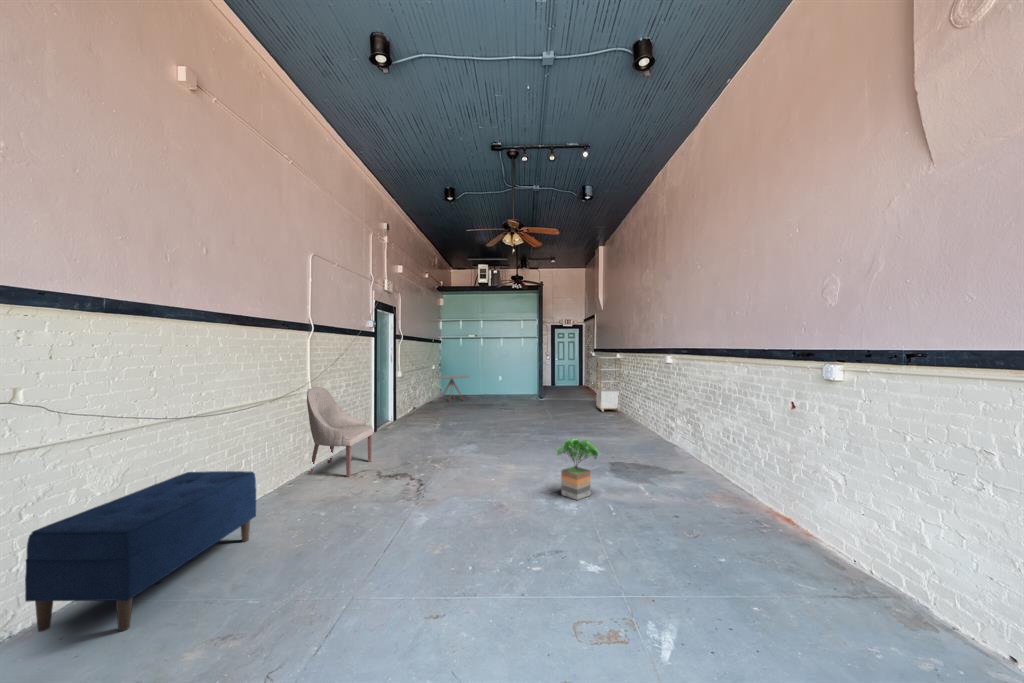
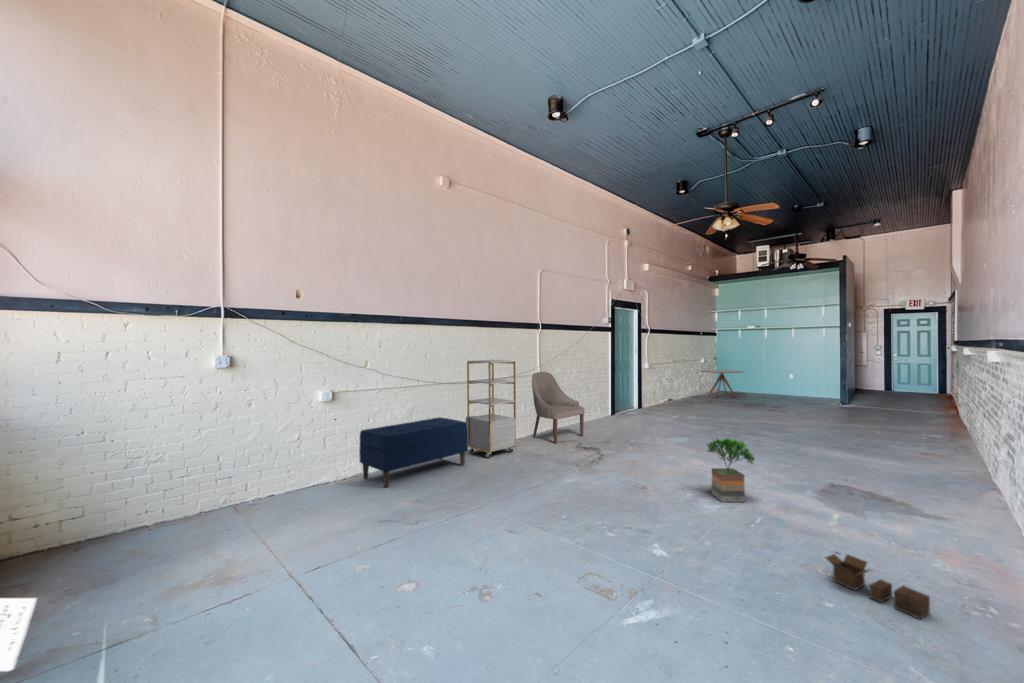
shelving unit: present [596,357,621,412] -> present [466,360,516,458]
cardboard box: none [708,518,779,552] -> present [826,554,930,619]

